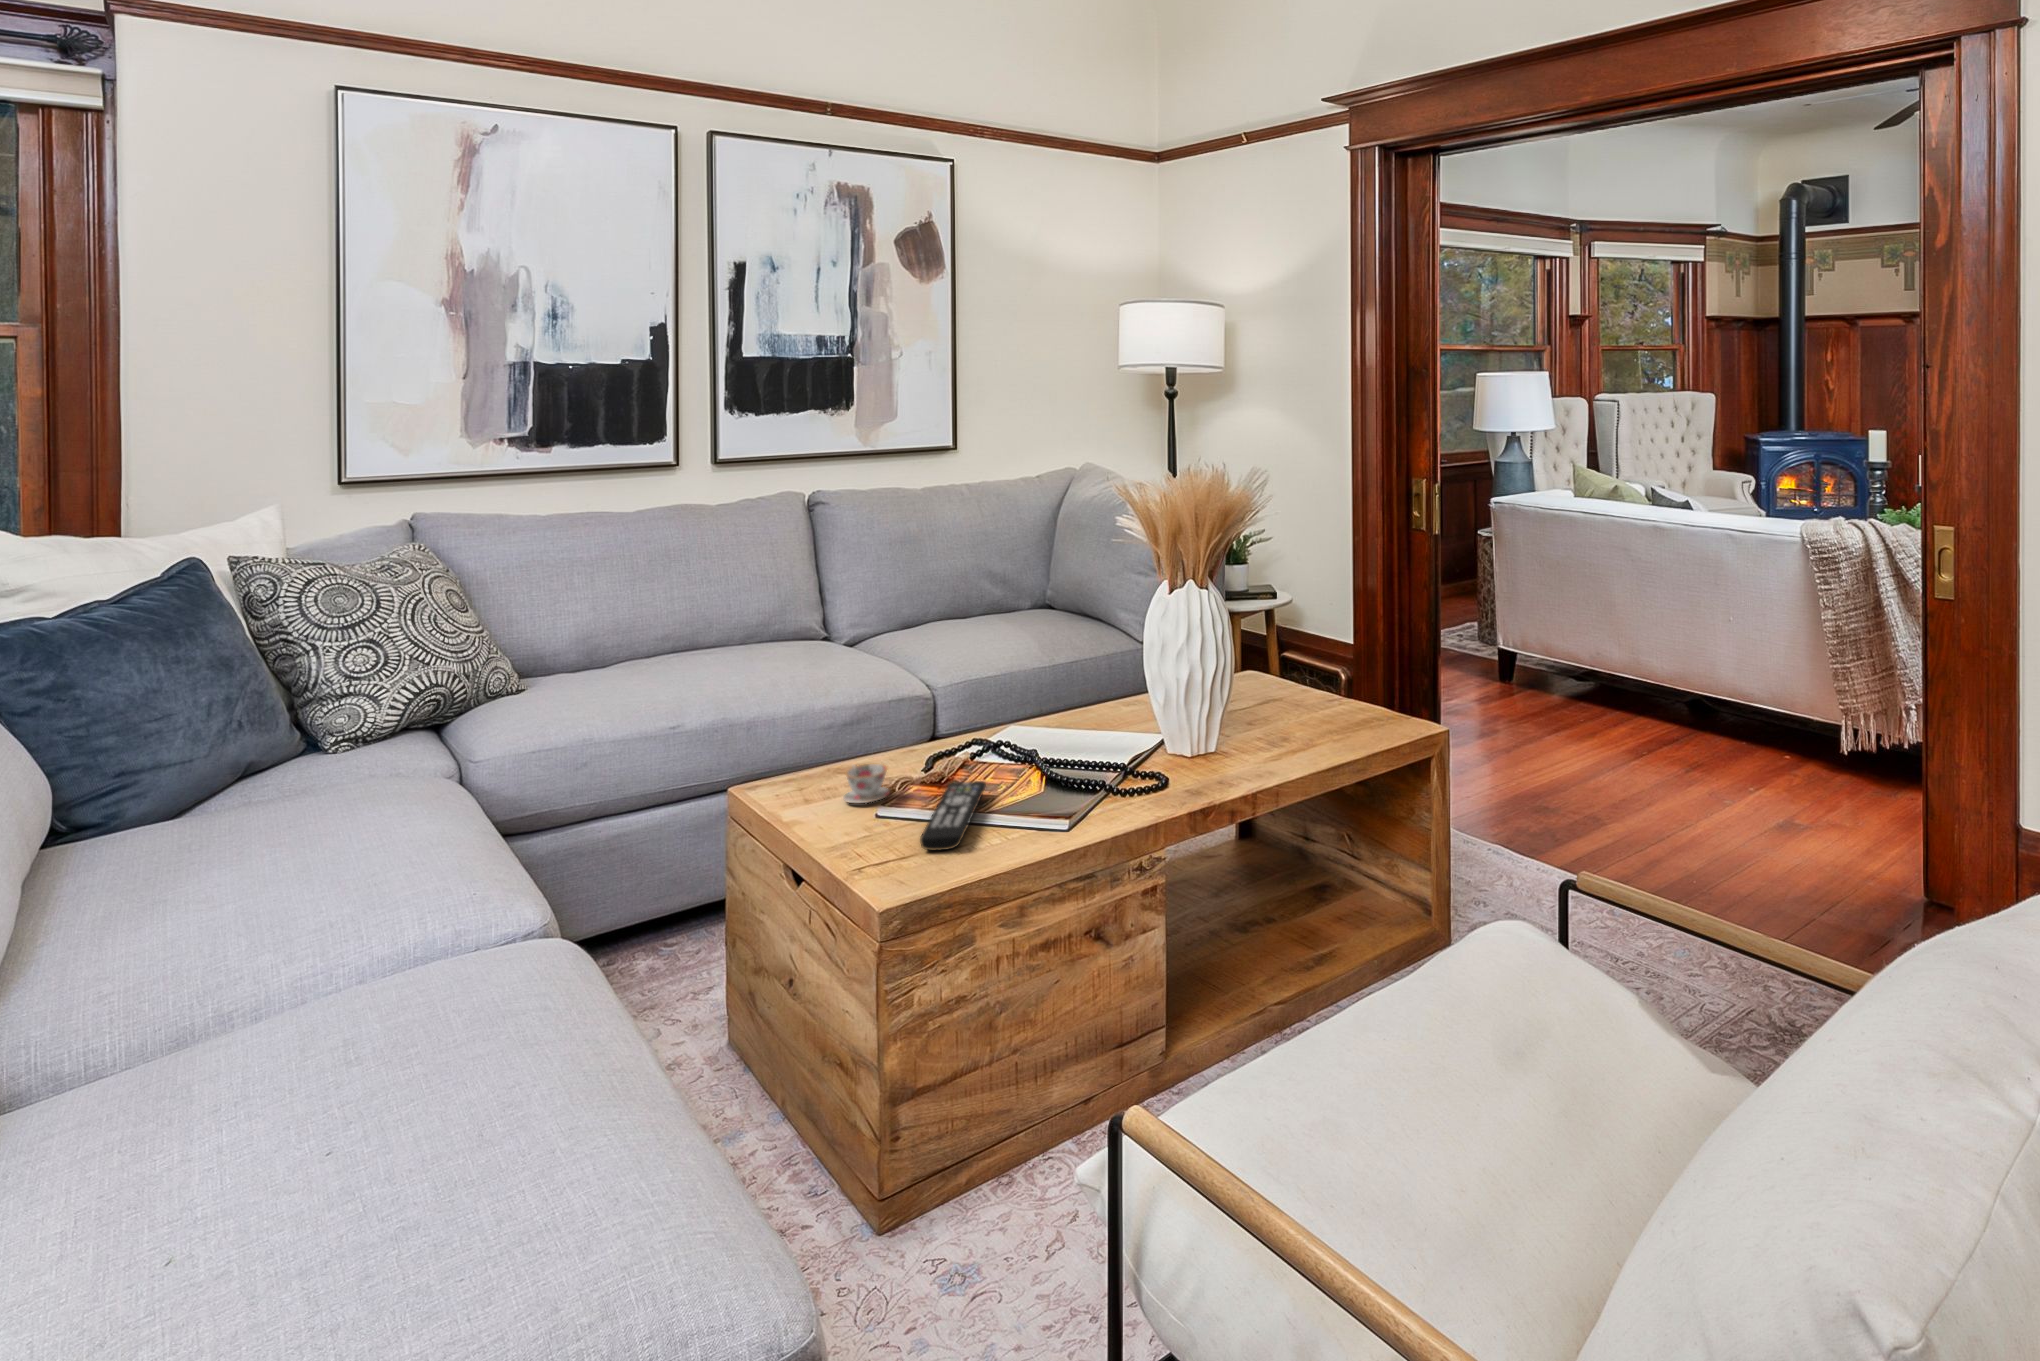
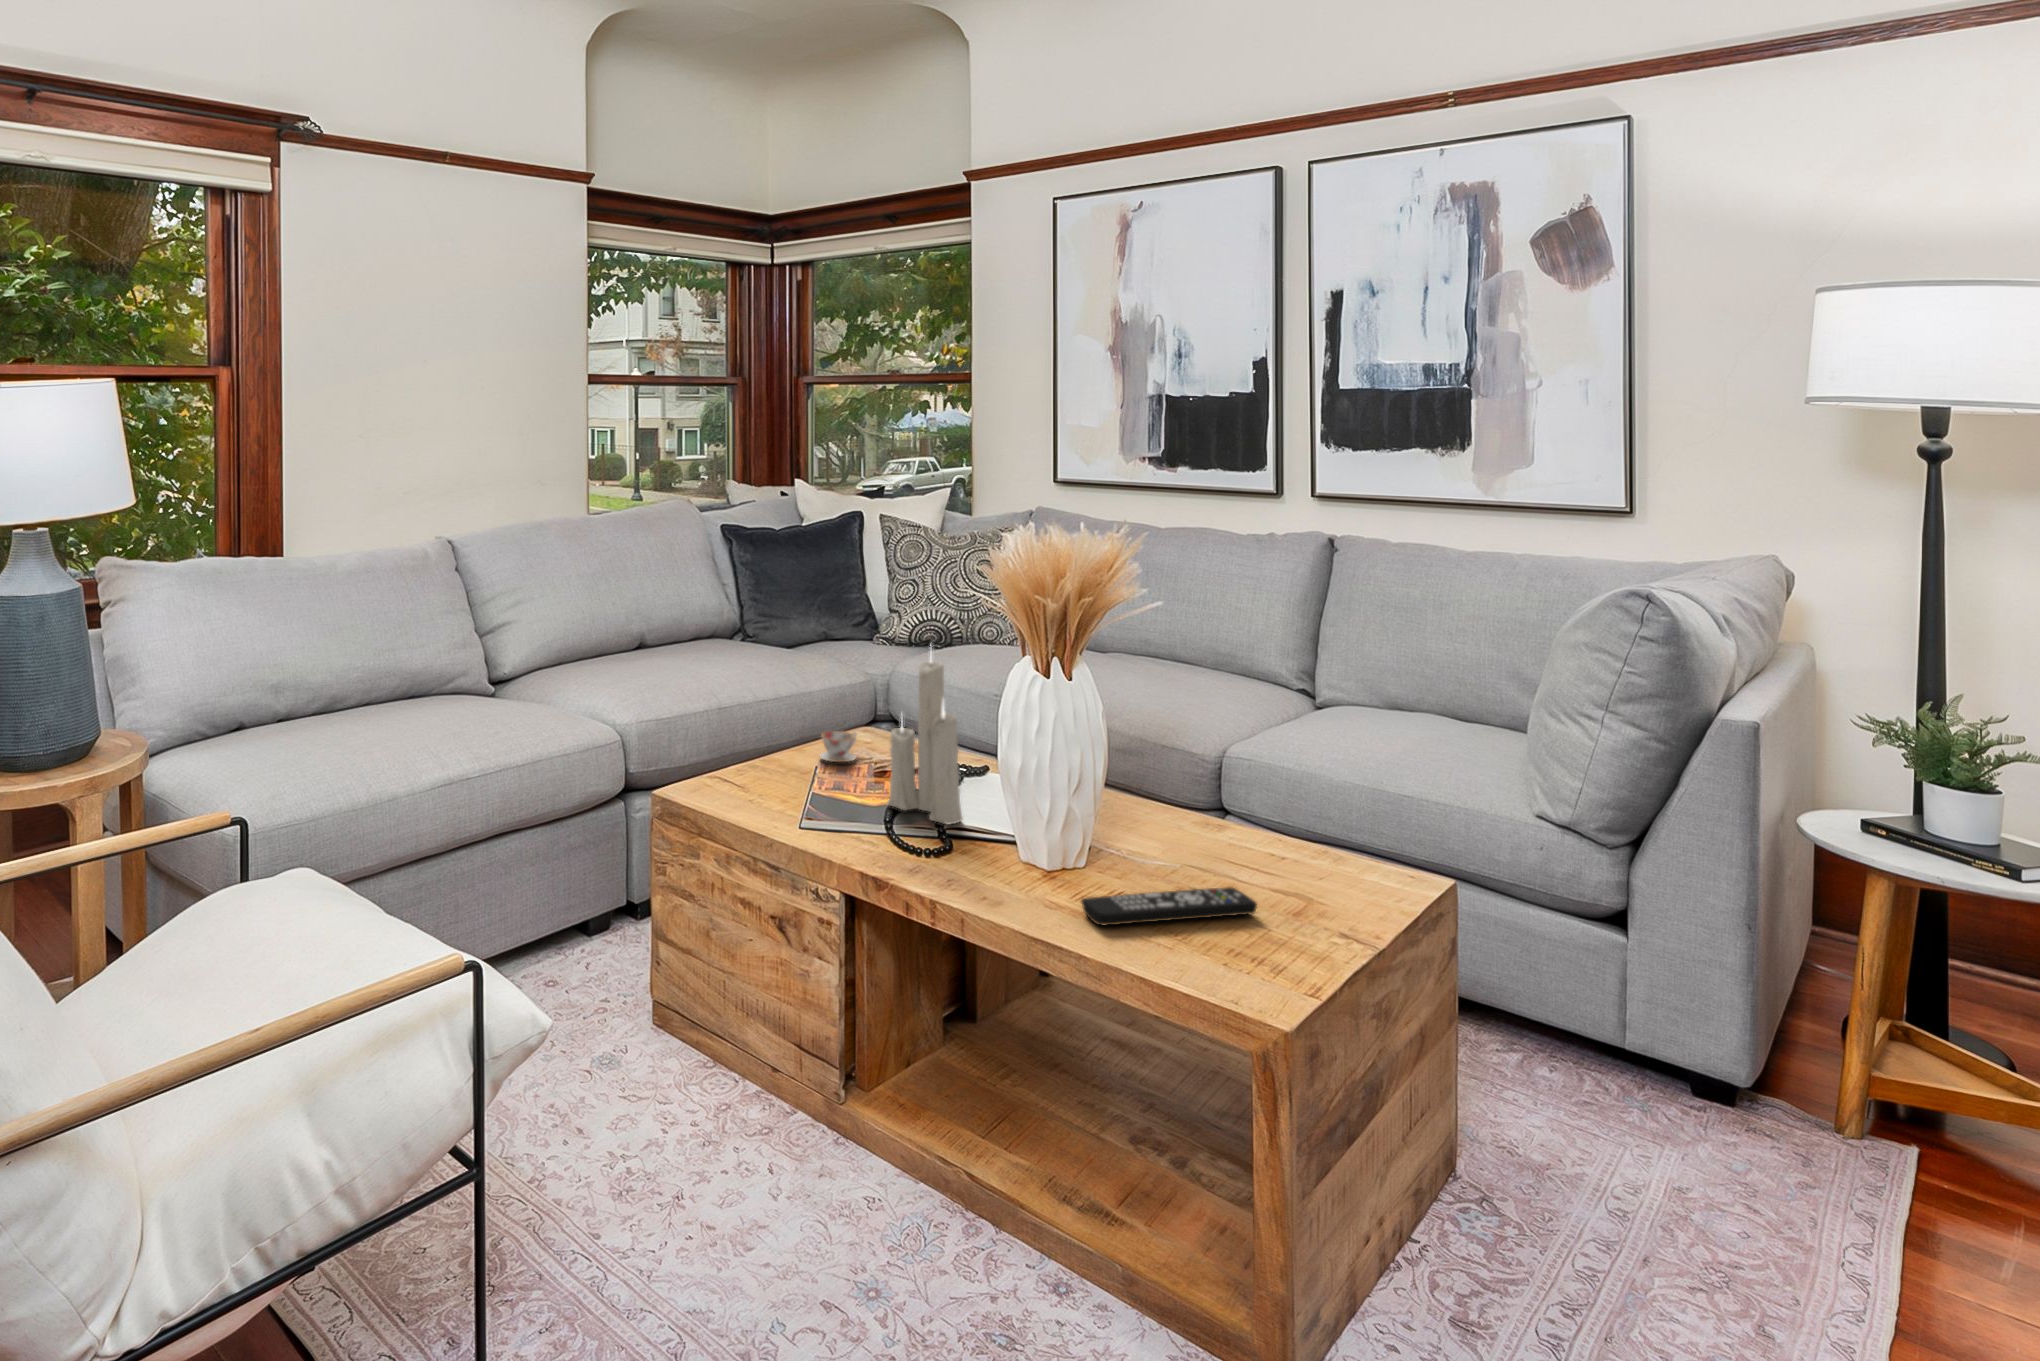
candle: none [1025,602,1106,787] -> present [887,658,962,825]
remote control: present [920,781,986,850] -> present [1081,887,1257,925]

